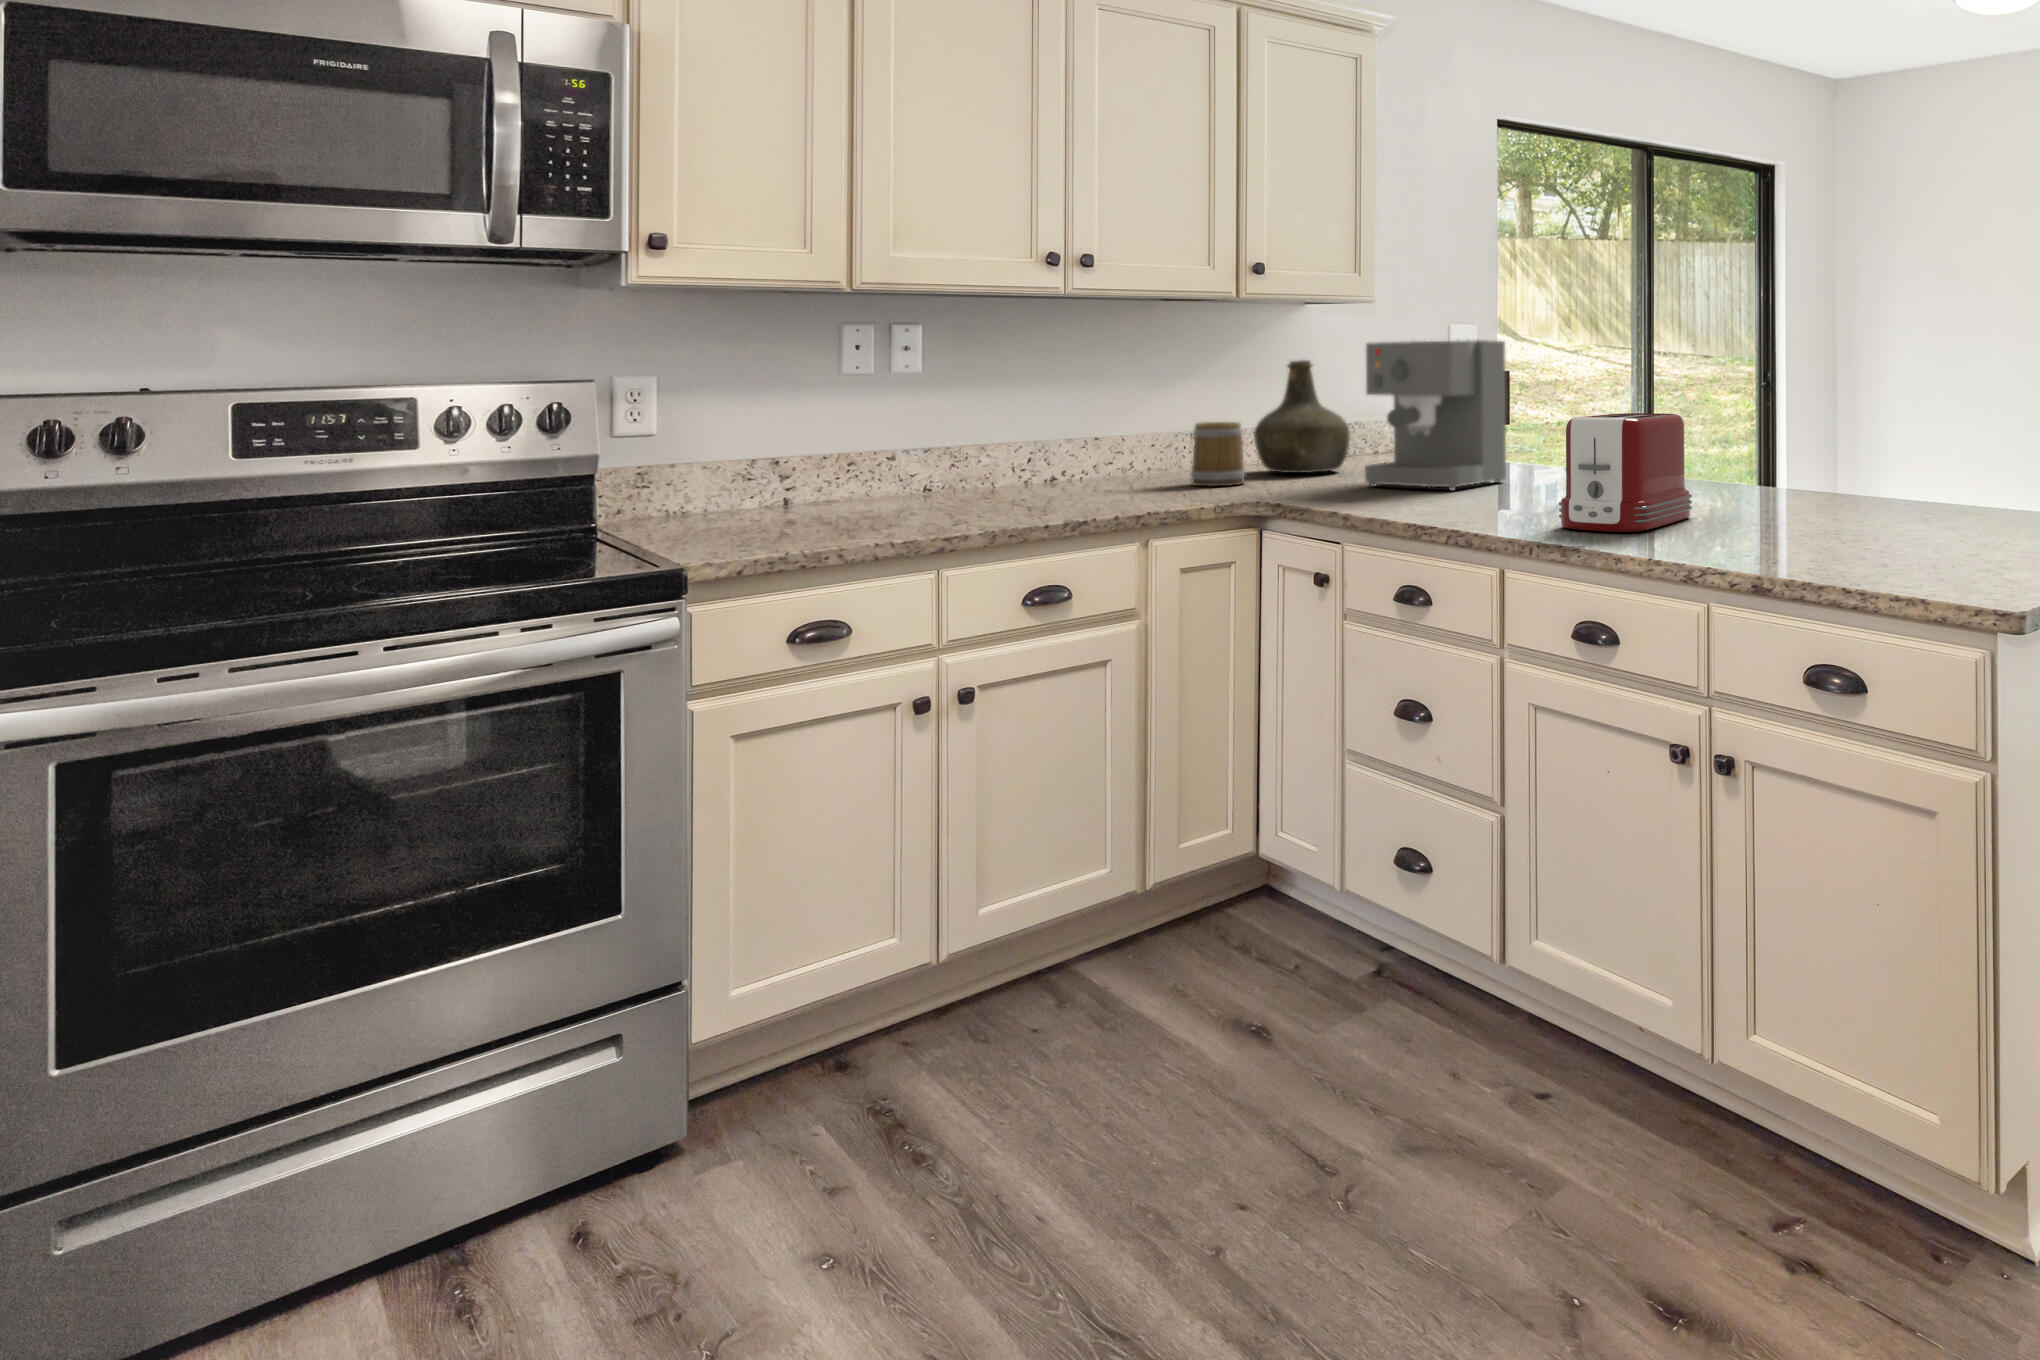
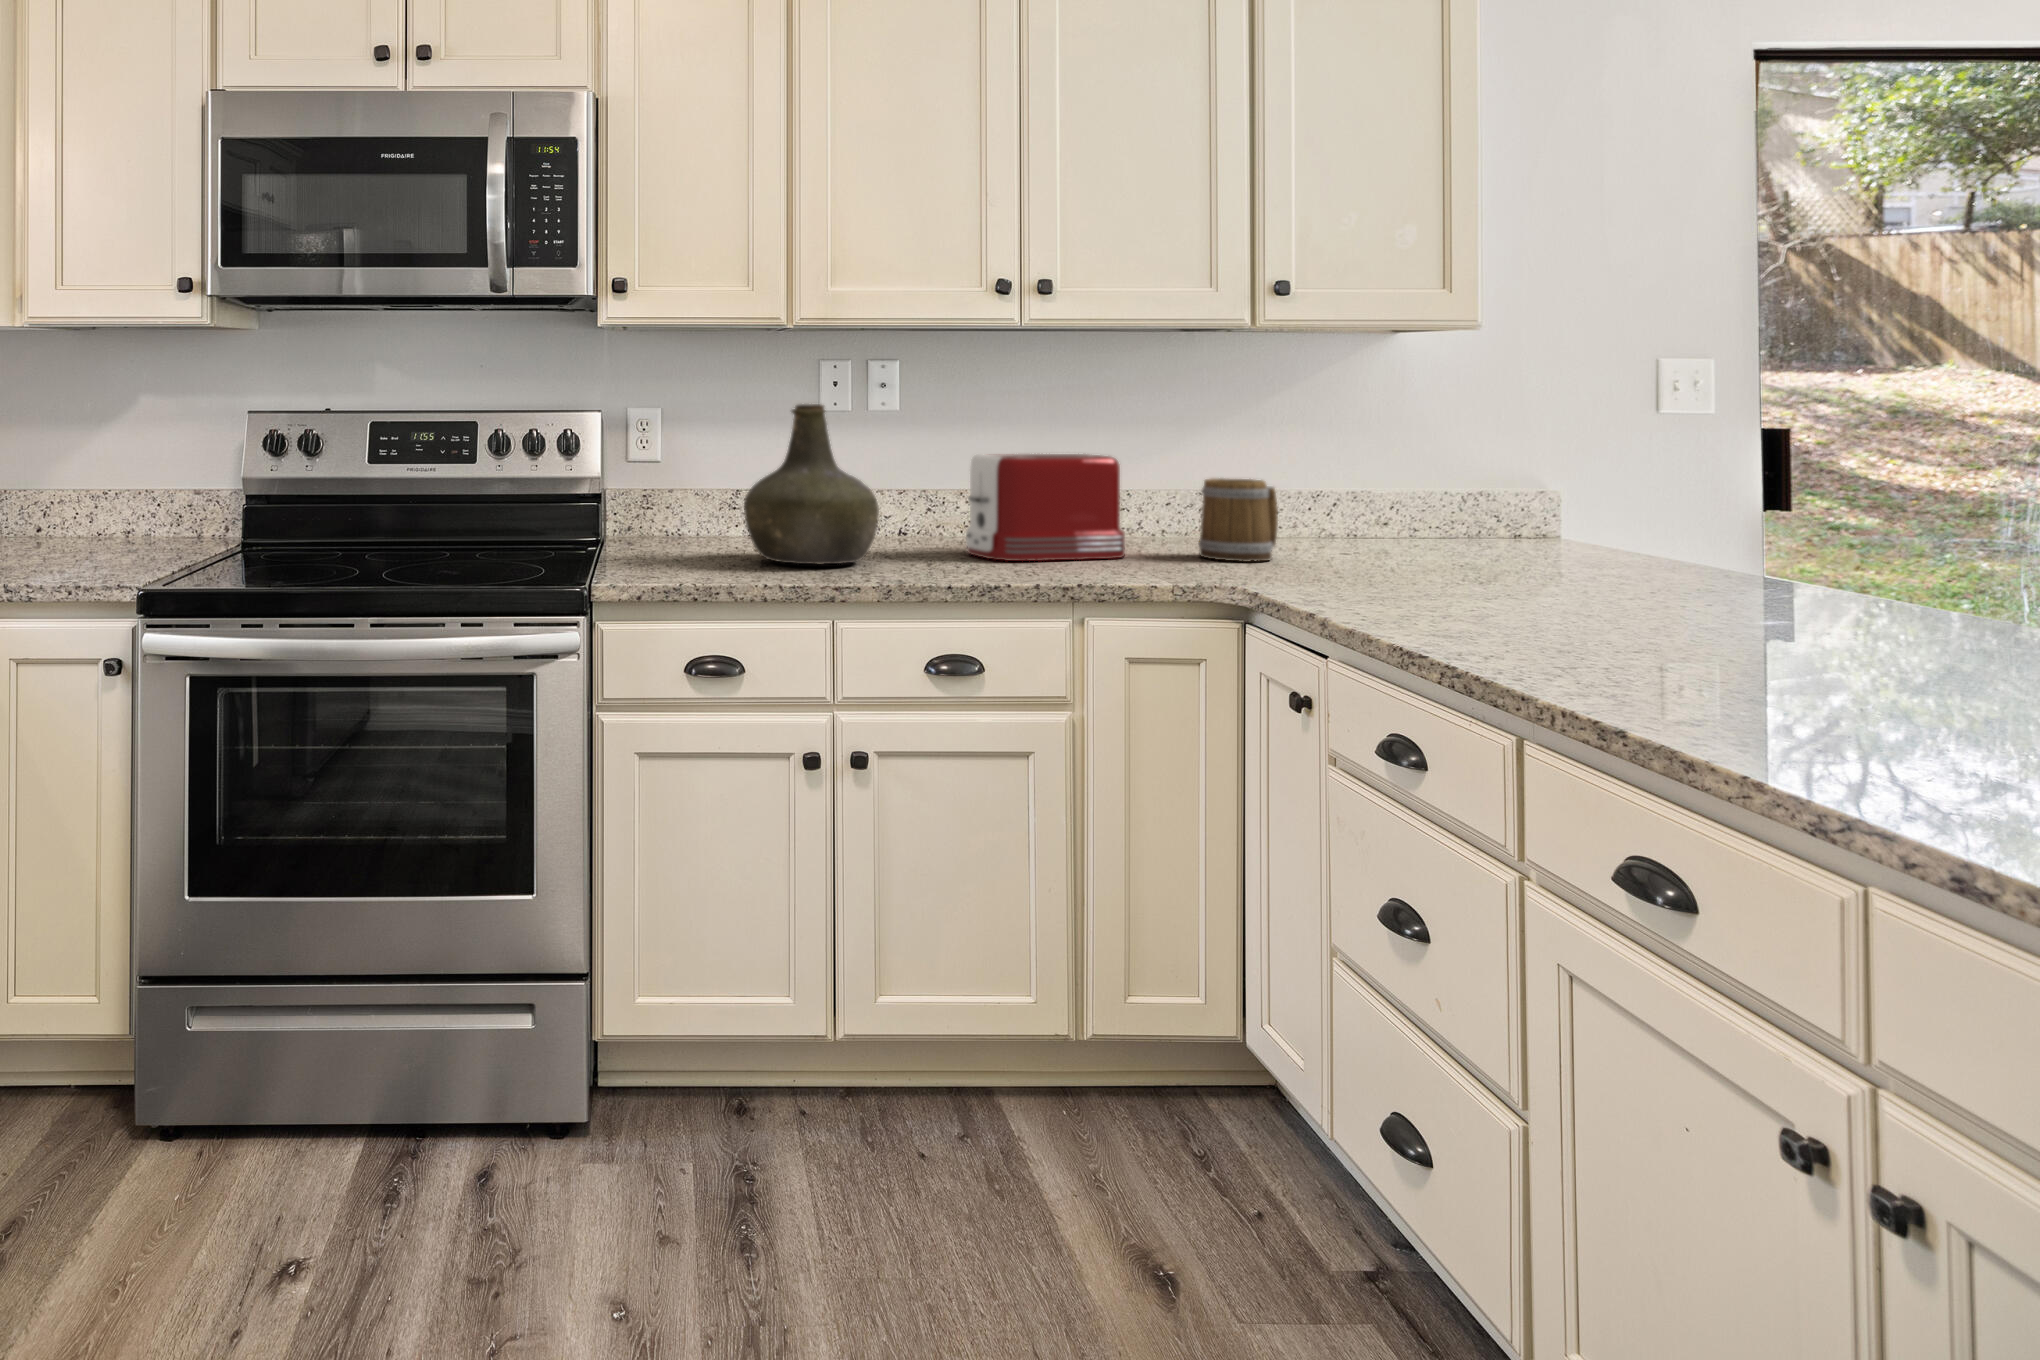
coffee maker: present [1365,340,1506,490] -> none [1433,379,1692,604]
bottle: present [1254,360,1350,473] -> present [744,404,879,564]
toaster: present [1559,413,1692,532] -> present [966,454,1125,561]

